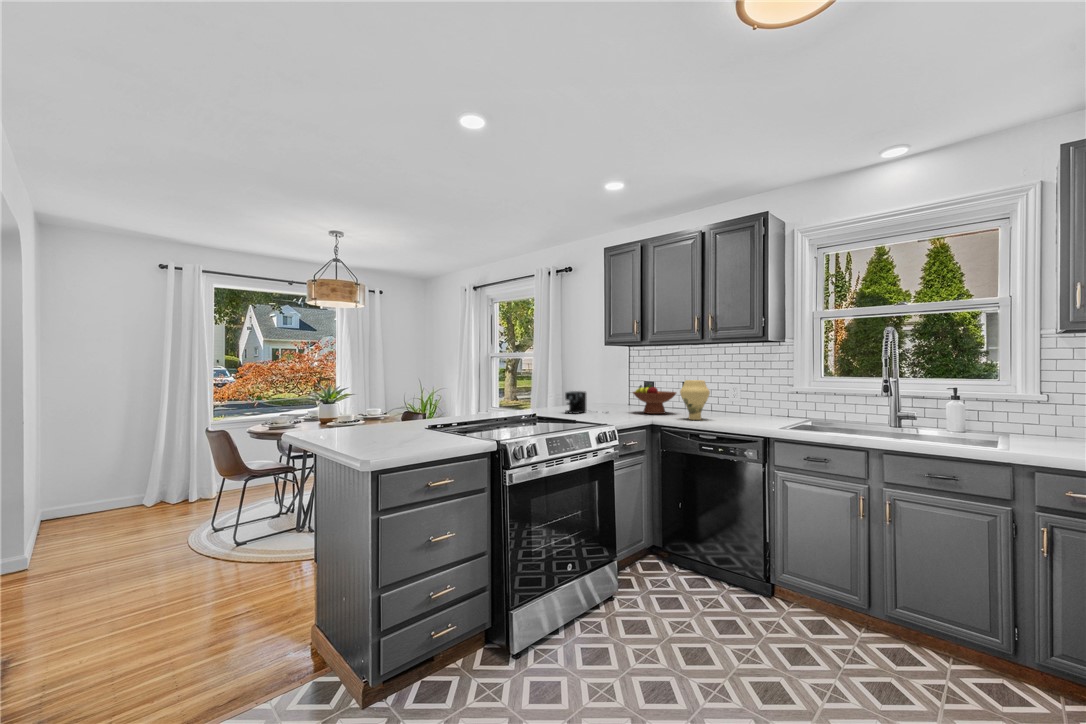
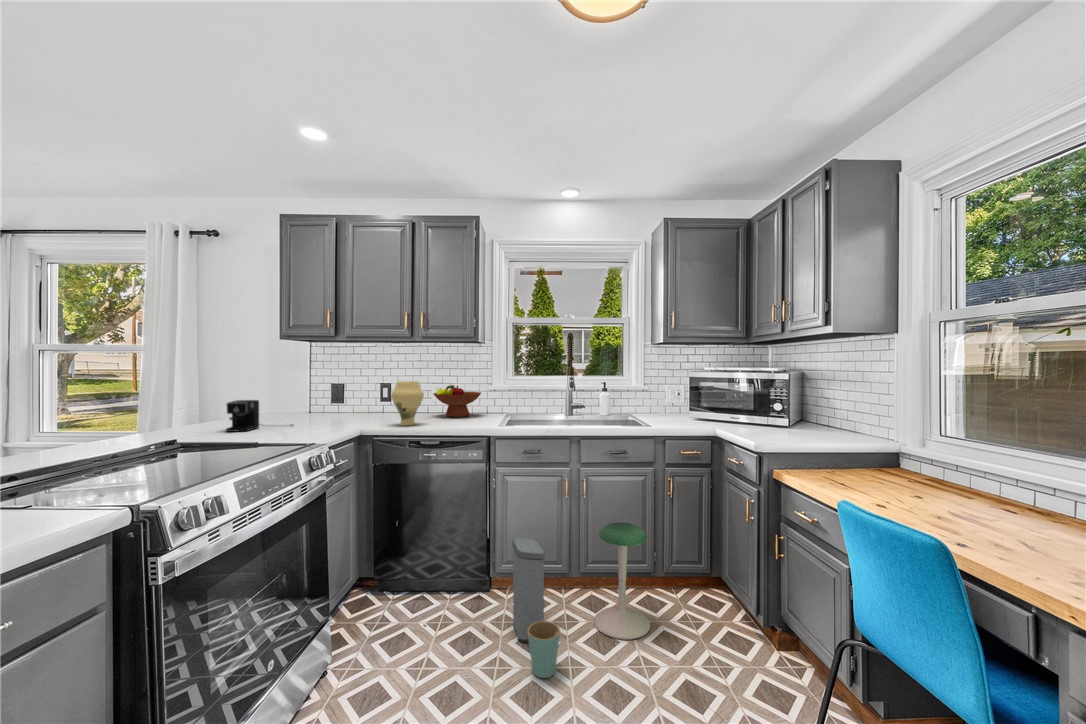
fruit bowl: present [633,385,676,414] -> present [434,385,481,417]
trash can: none [781,541,818,684] -> present [512,538,560,678]
stool: none [886,554,974,702] -> present [594,522,650,640]

